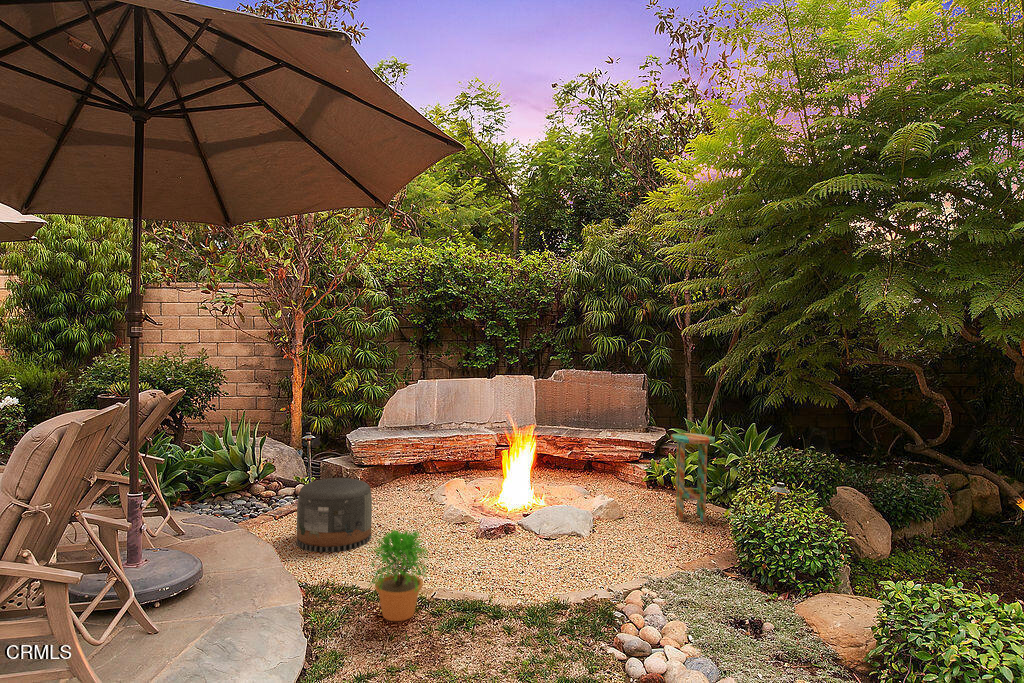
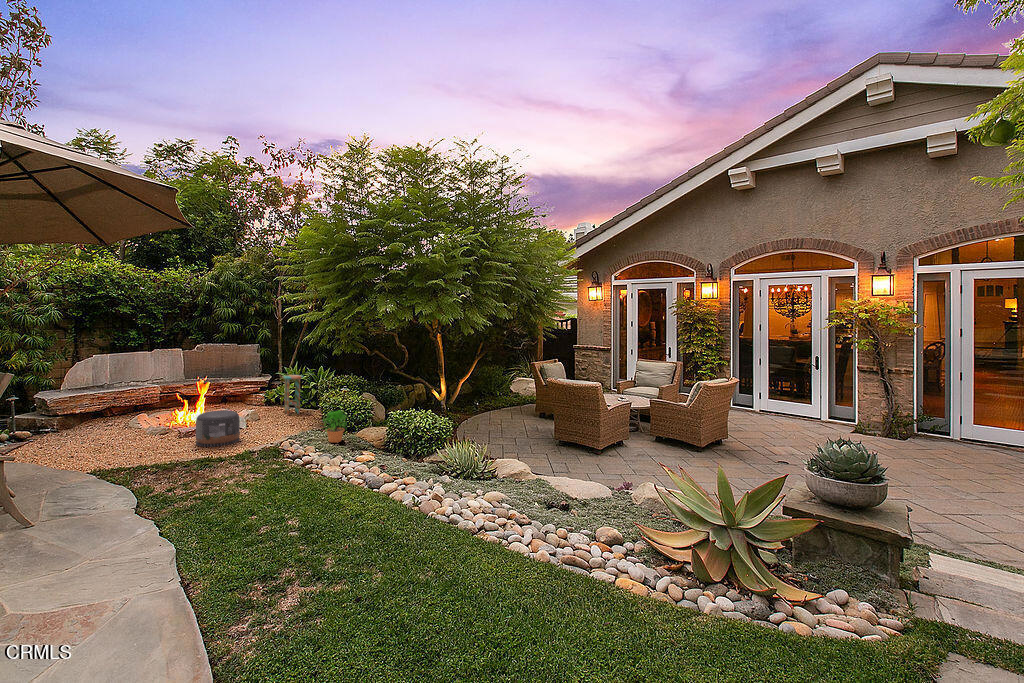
pouf: present [297,478,372,552] -> present [196,410,240,447]
potted plant: present [370,530,428,621] -> present [324,410,347,442]

